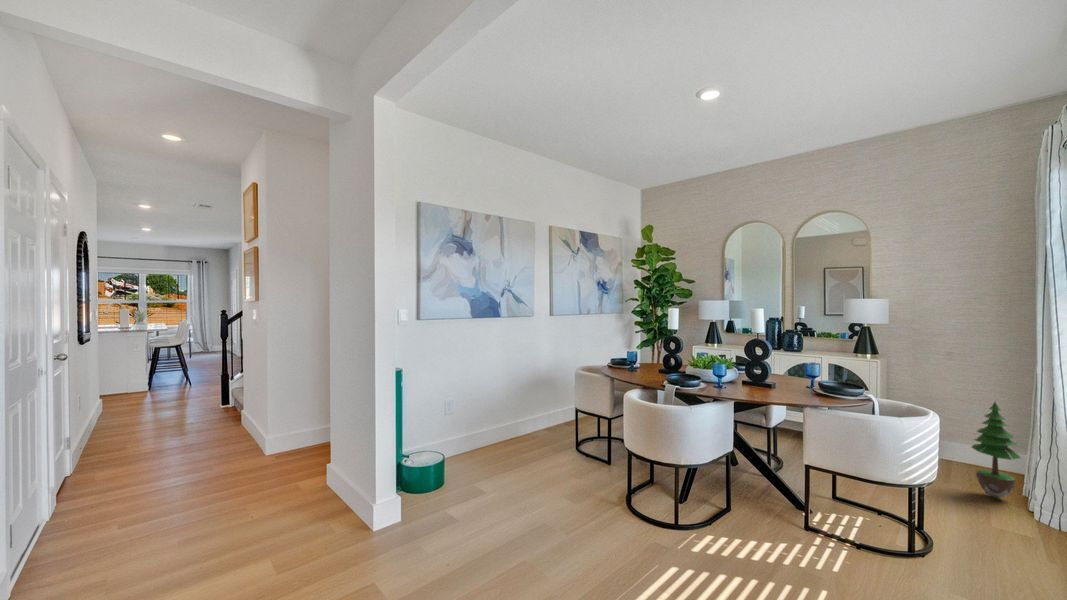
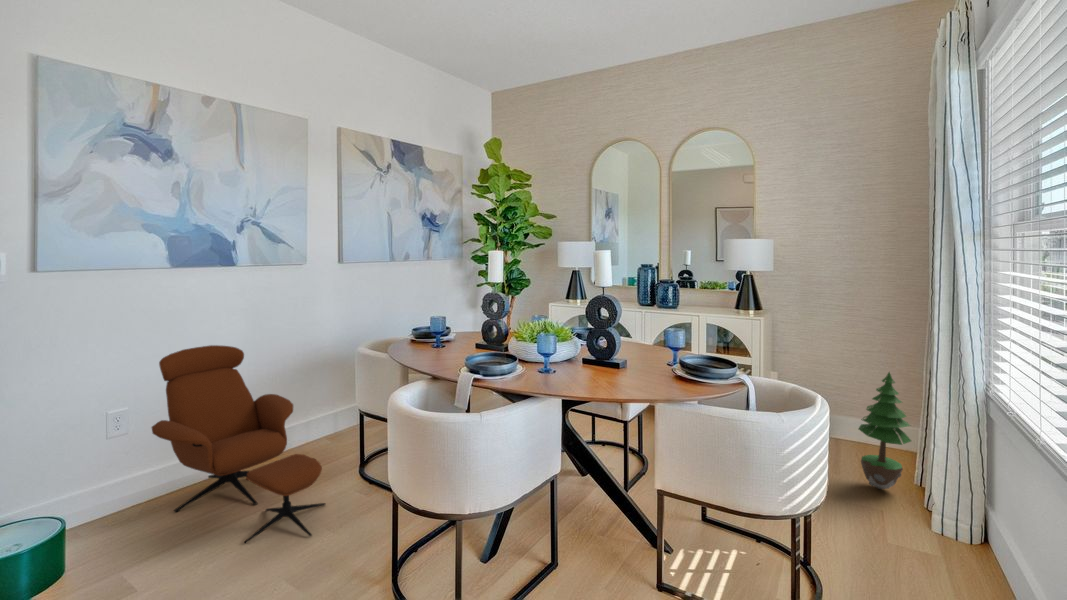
lounge chair: none [464,367,567,486] -> present [152,345,325,543]

